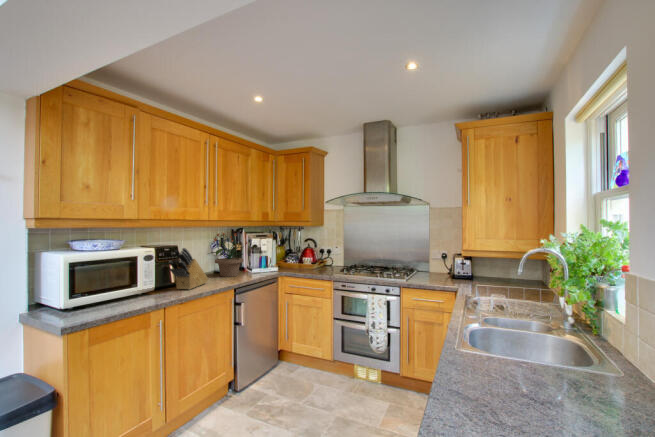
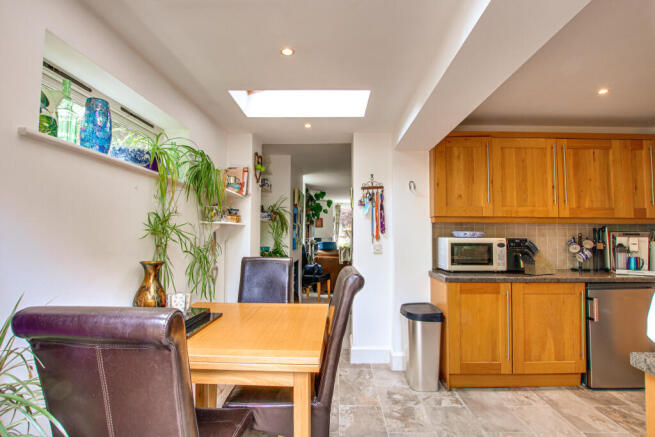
potted plant: present [211,233,247,277] -> none [559,229,610,274]

